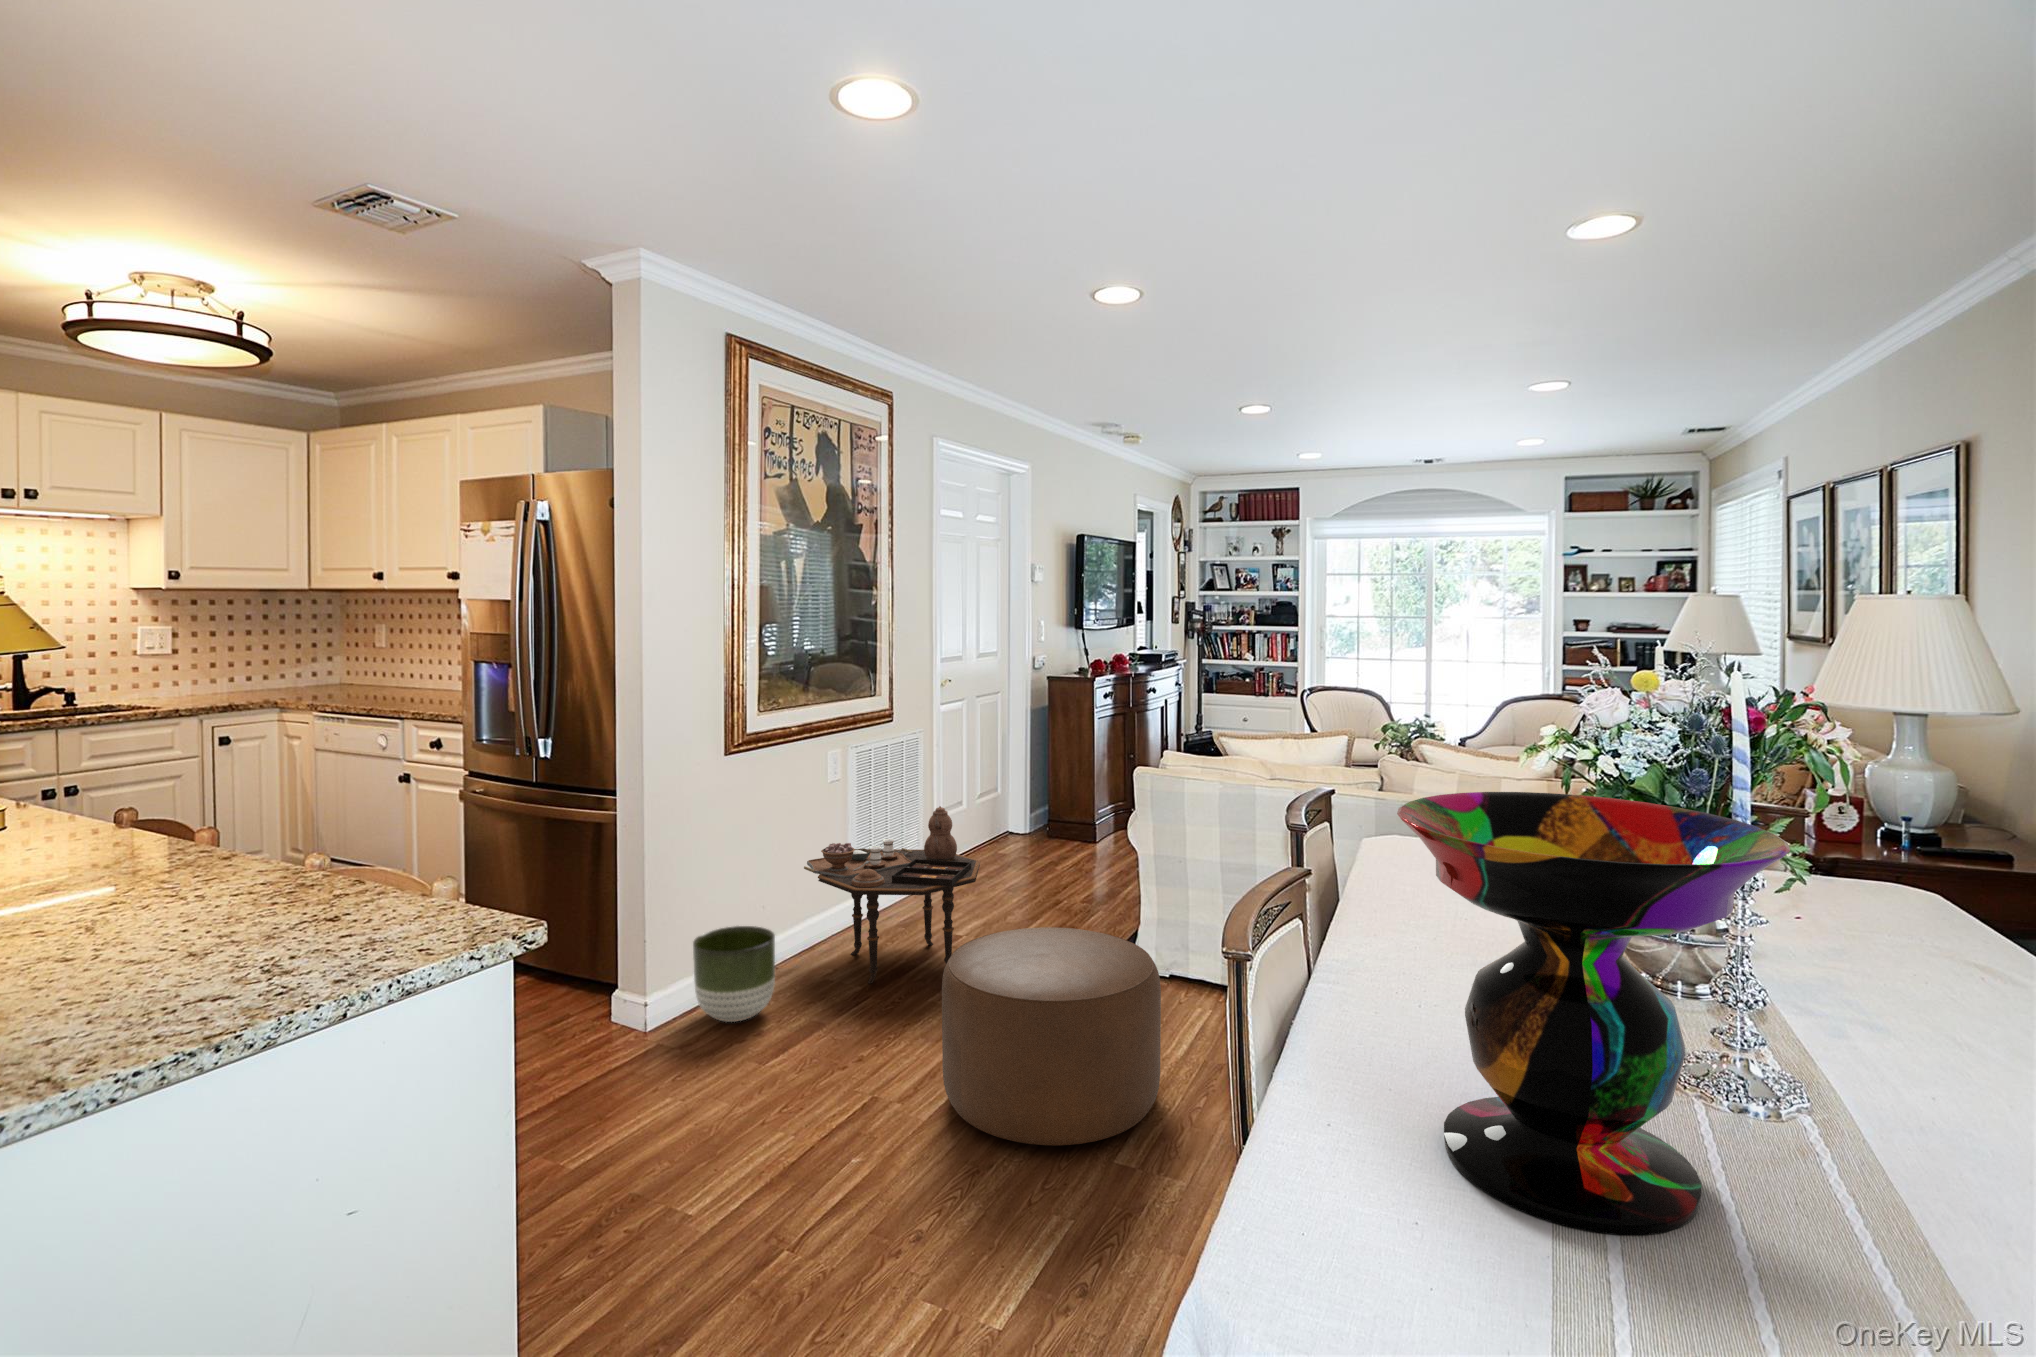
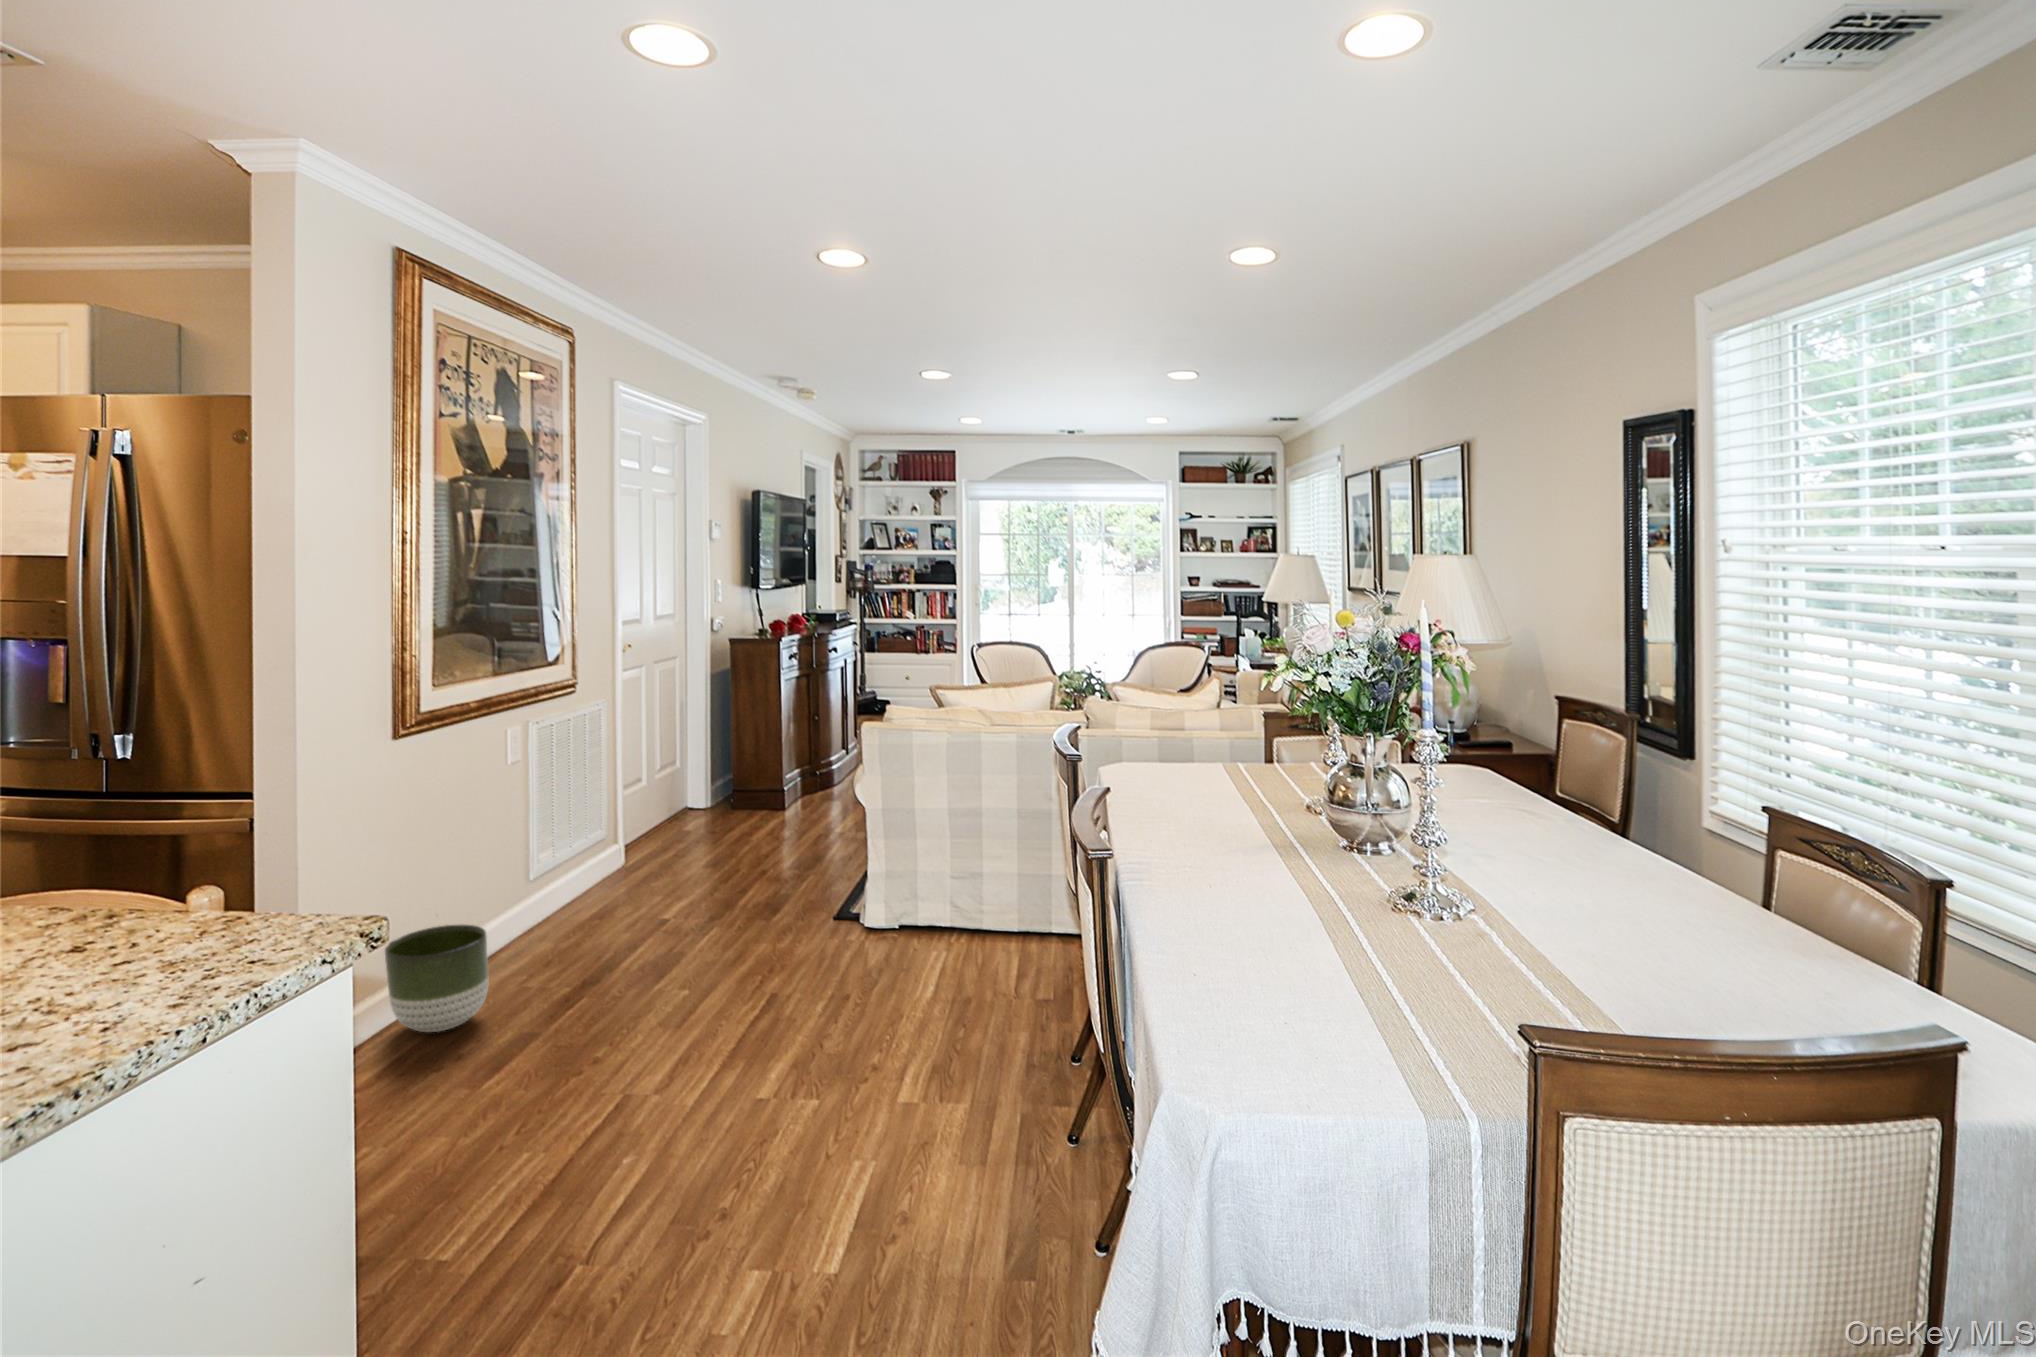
decorative bowl: present [1397,792,1790,1235] -> none [1248,709,1503,1005]
side table: present [804,806,980,983] -> none [501,777,702,969]
ottoman: present [942,927,1161,1145] -> none [709,881,925,1086]

